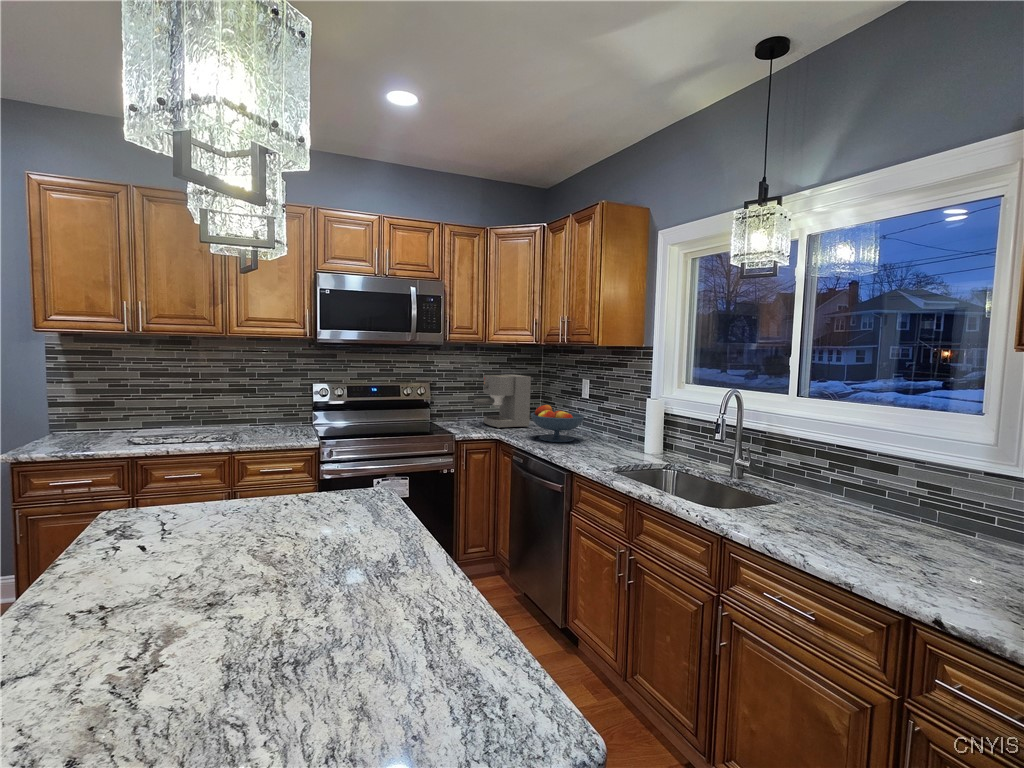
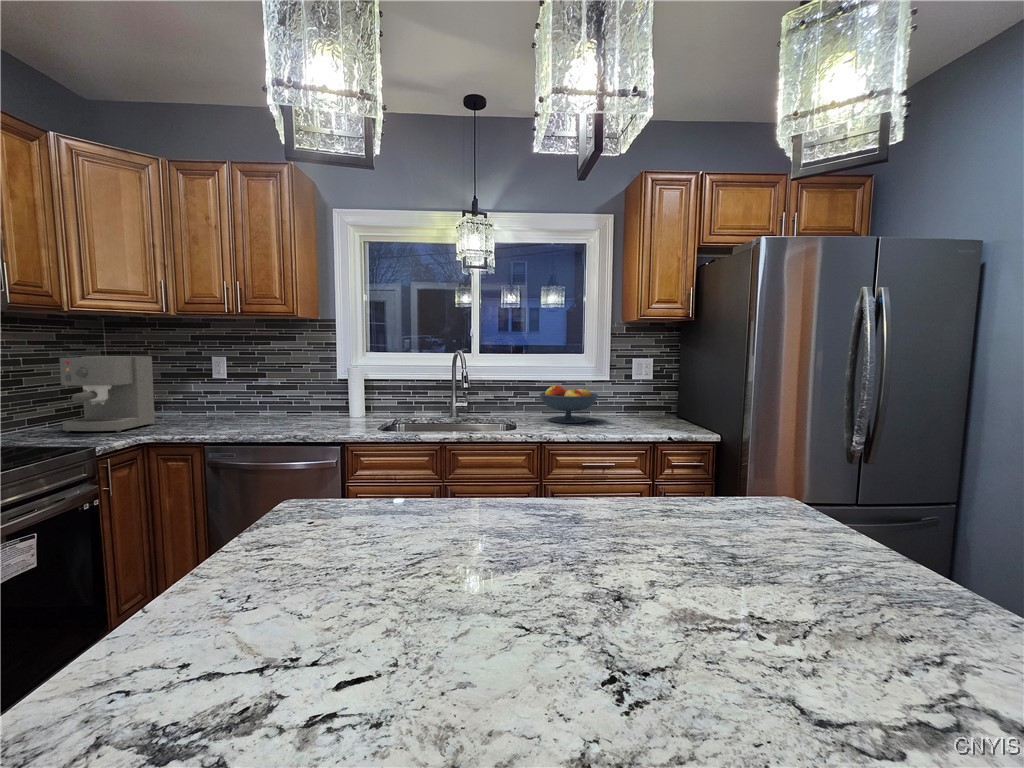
fruit bowl: present [531,405,584,442] -> present [539,385,598,423]

